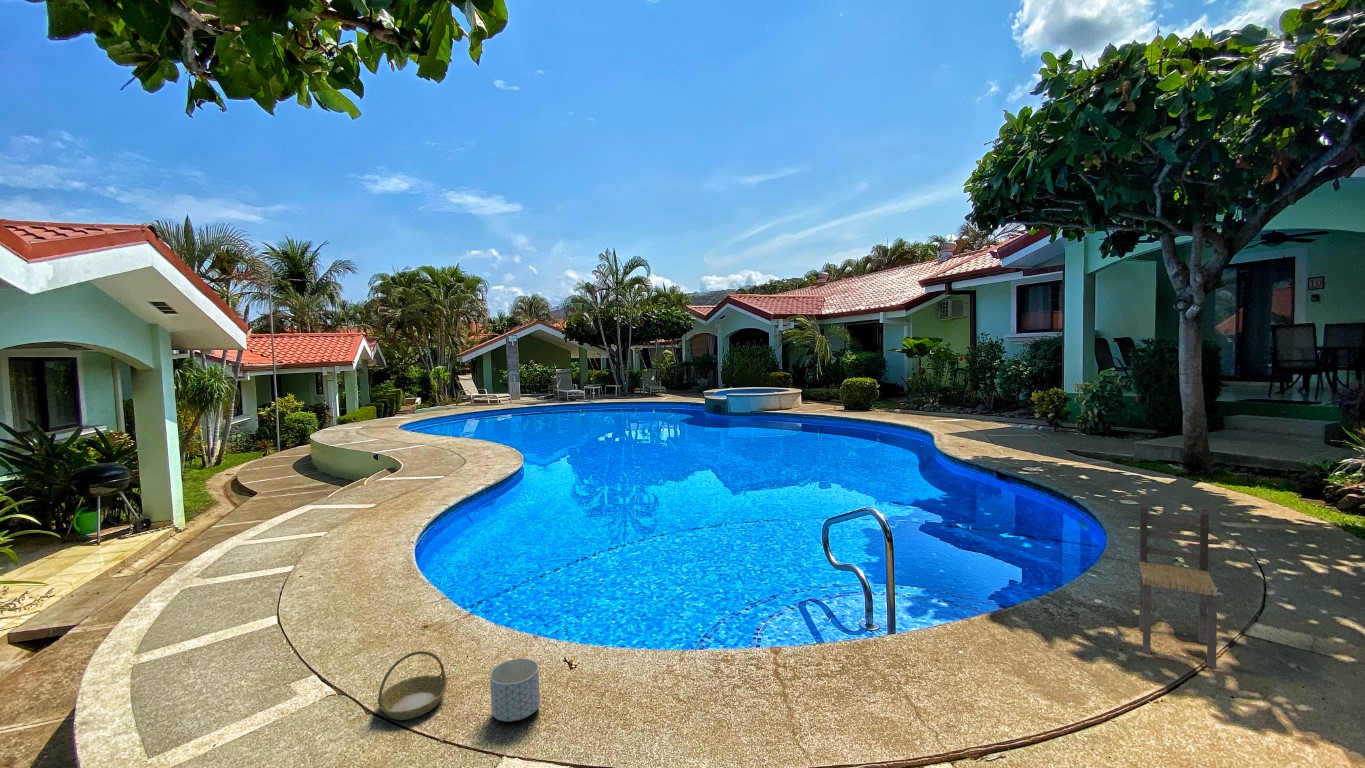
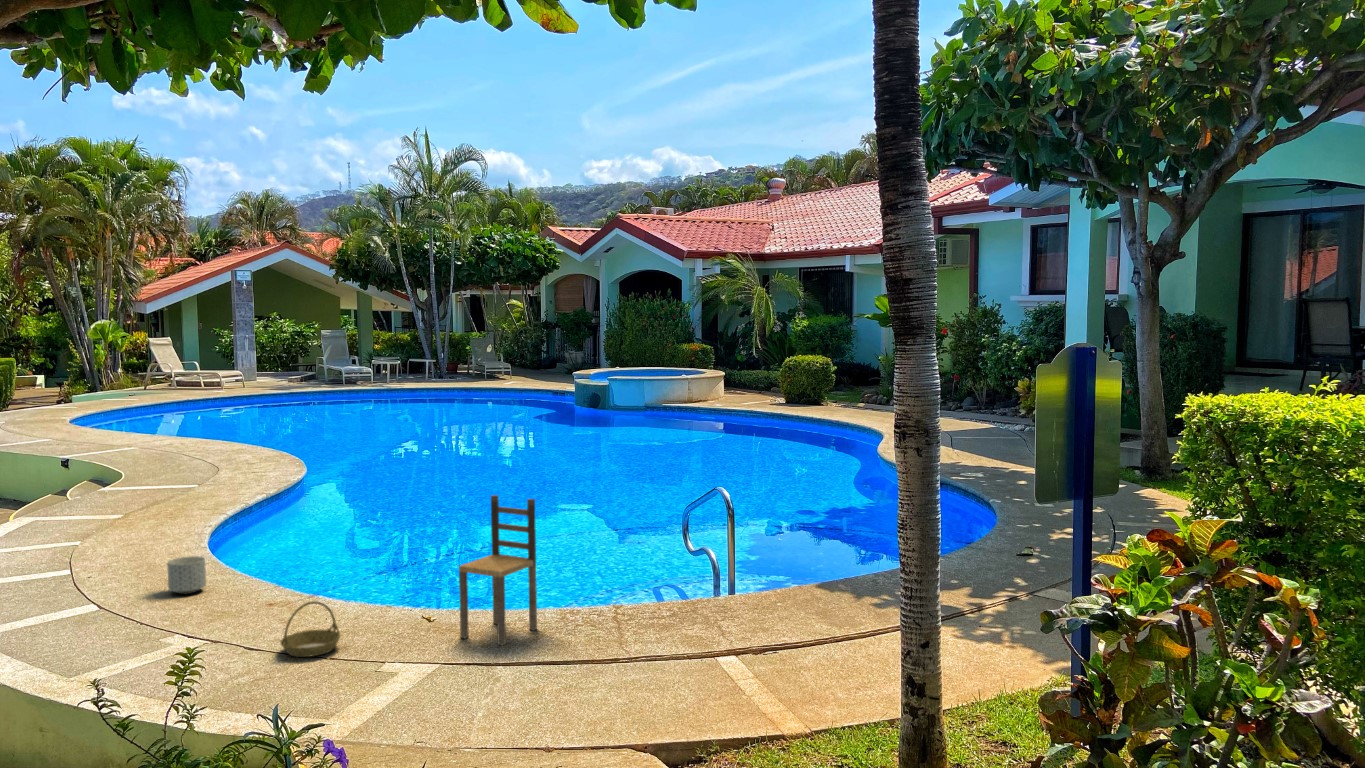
chair: present [1139,502,1217,668] -> present [459,495,537,645]
planter: present [490,658,540,721] -> present [167,556,206,594]

